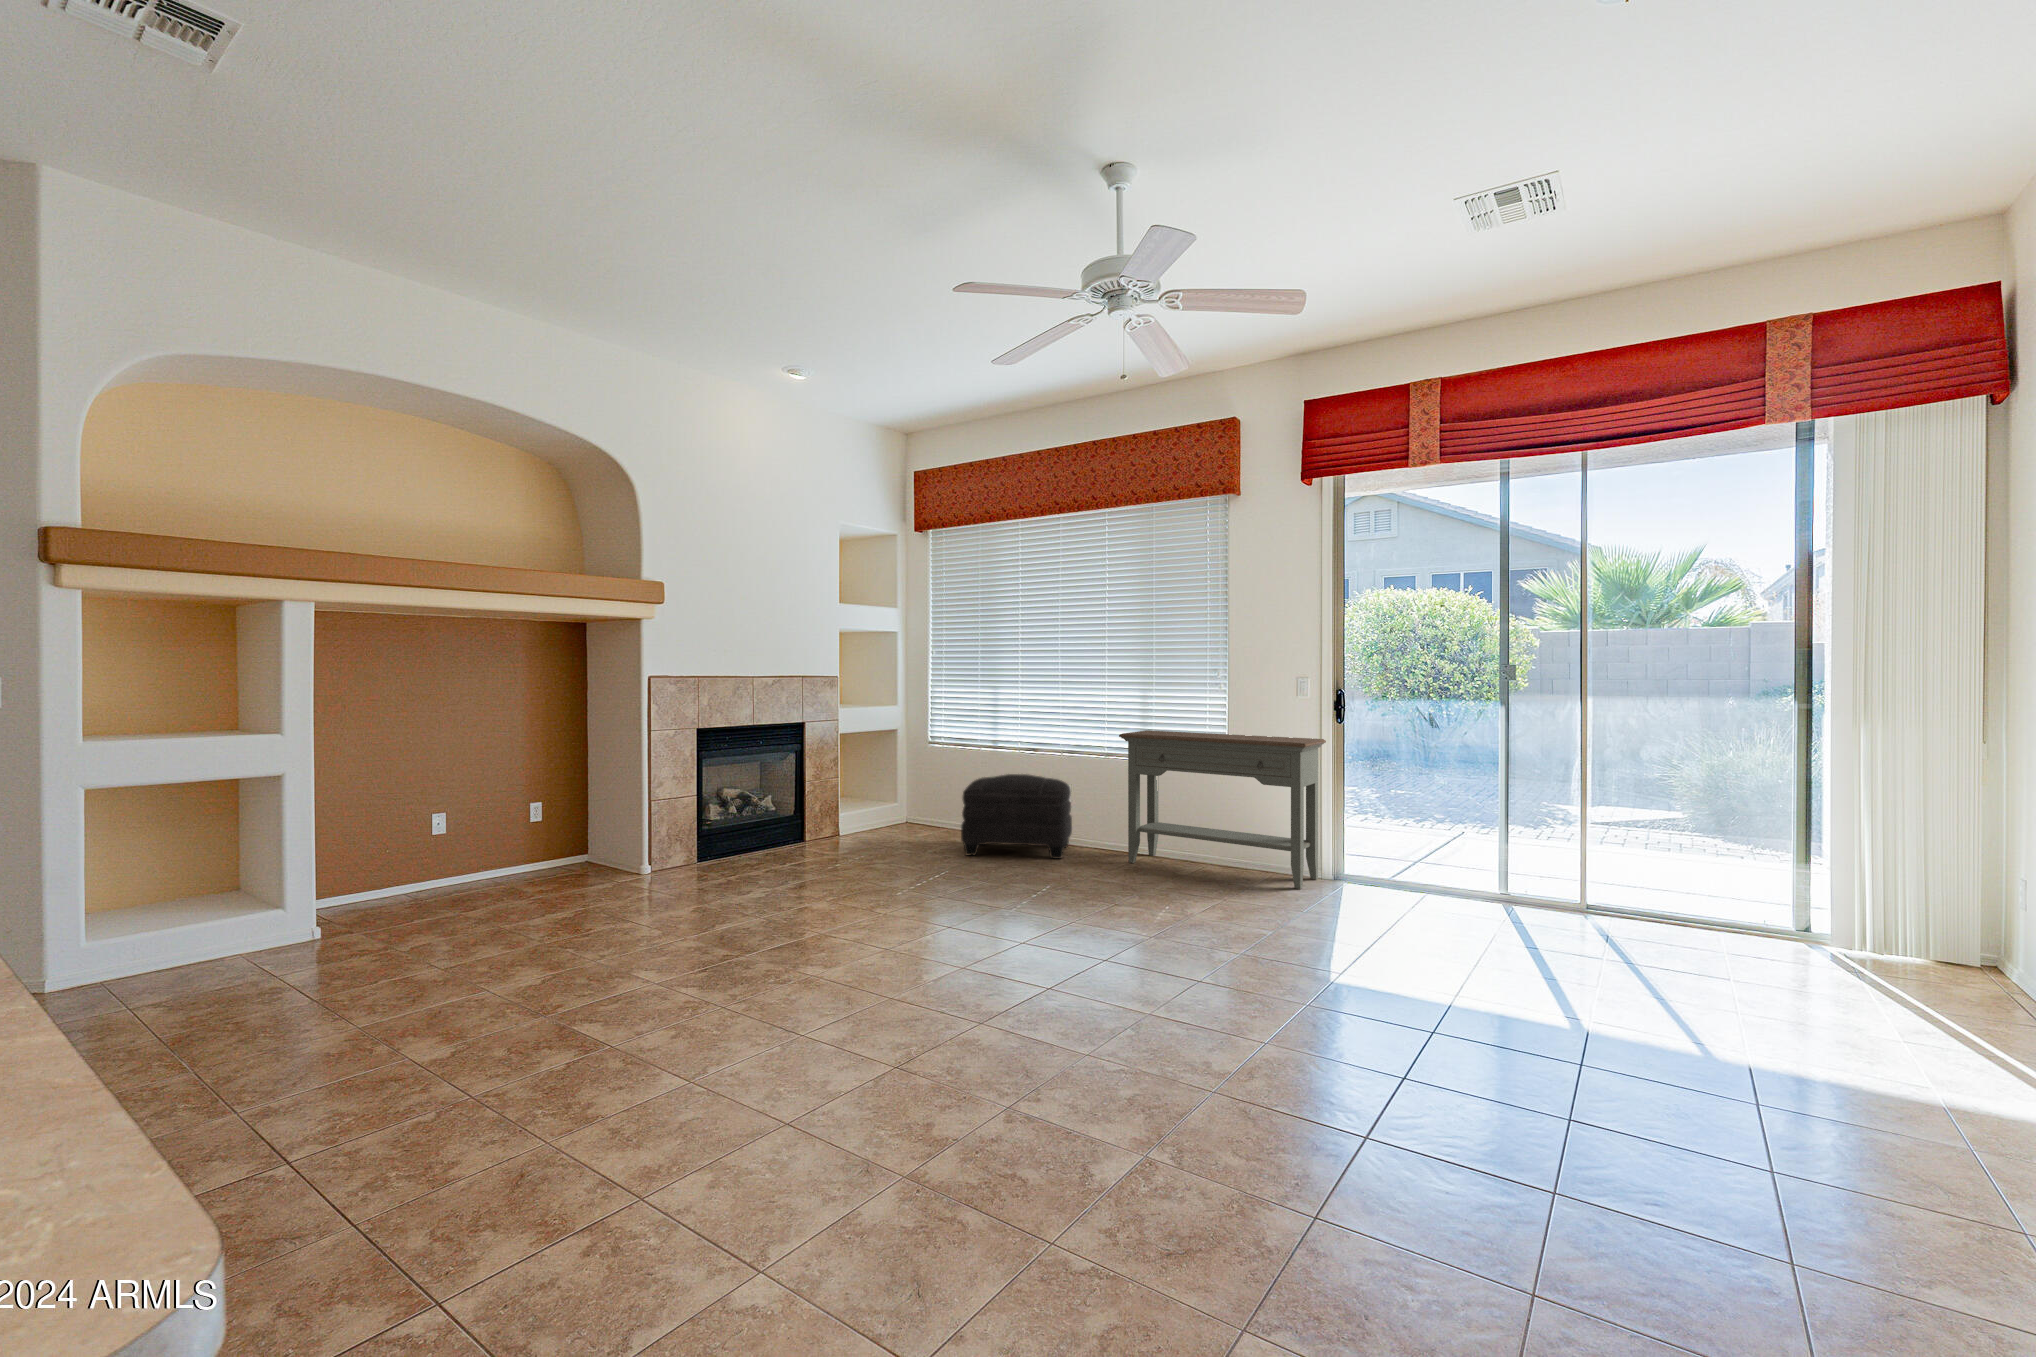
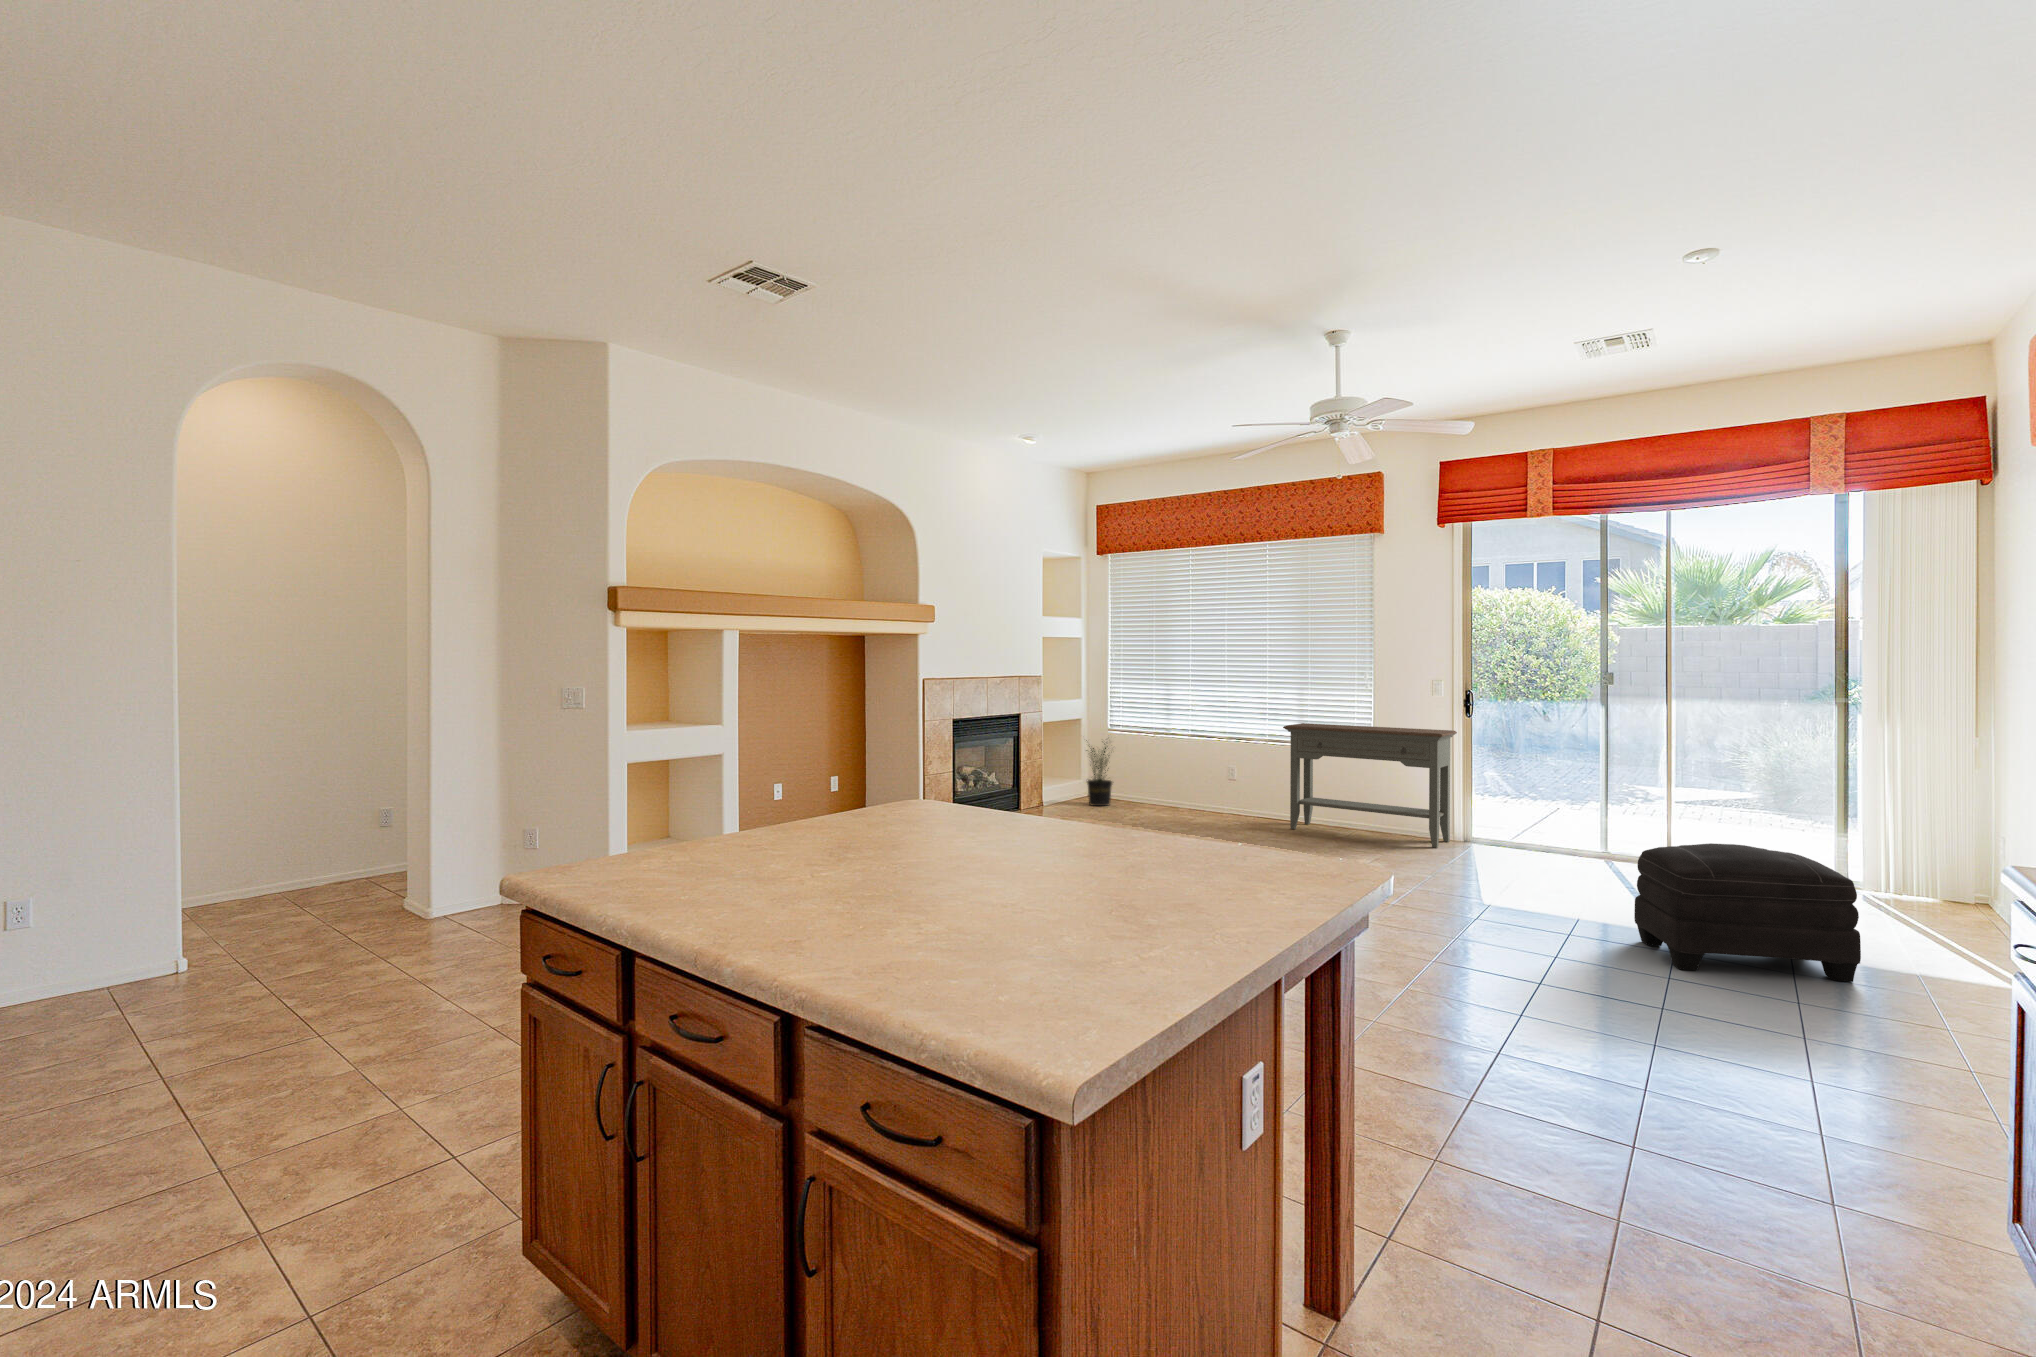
potted plant: none [891,744,936,833] -> present [1086,740,1112,806]
ottoman: present [961,774,1072,859] -> present [1634,843,1861,982]

